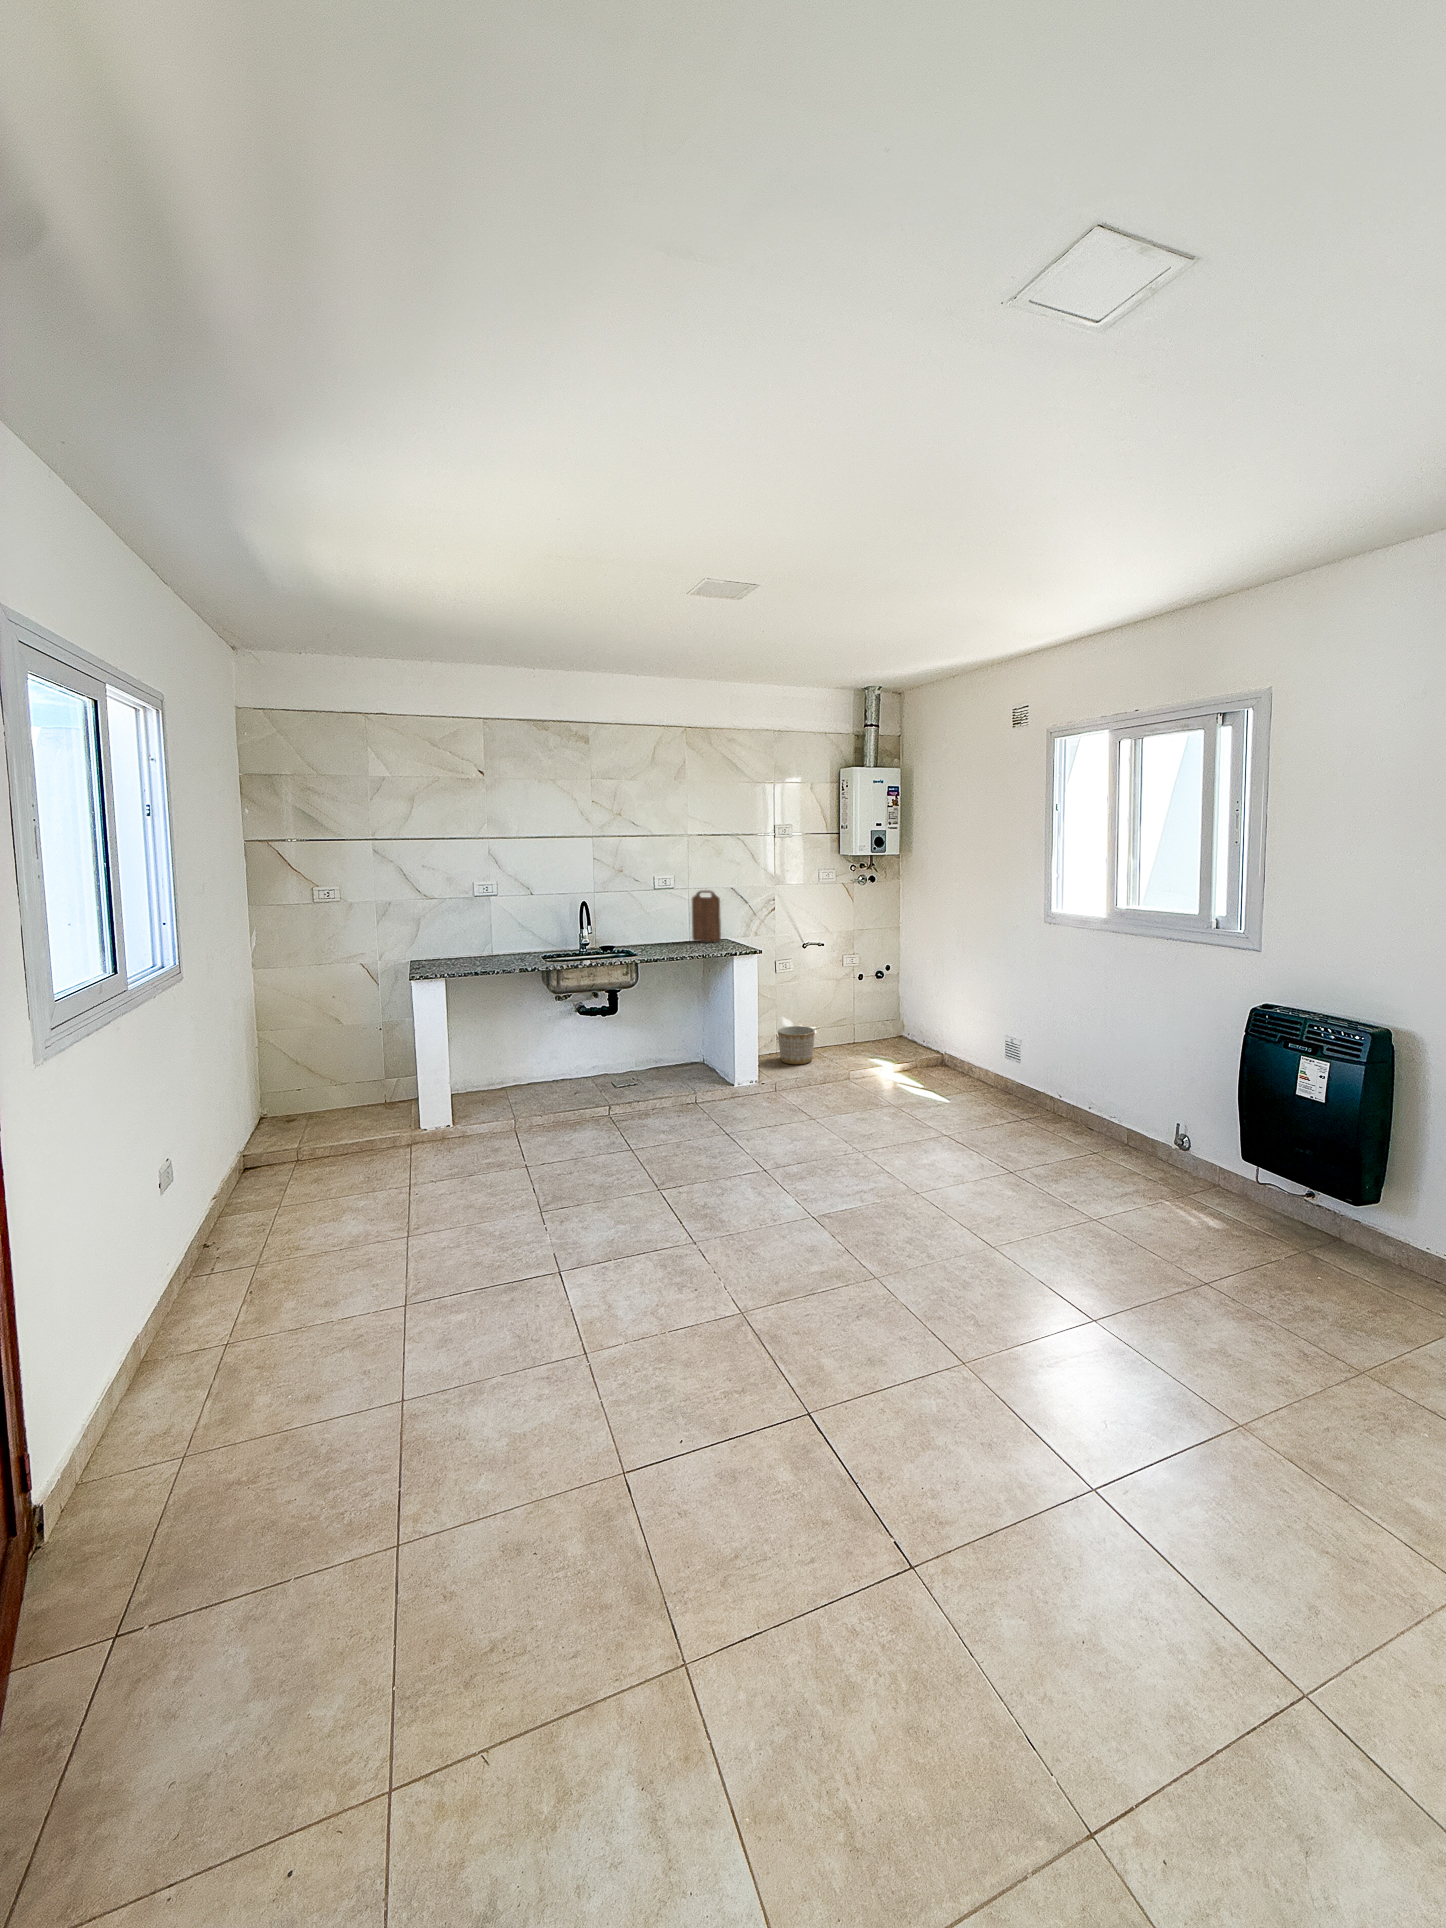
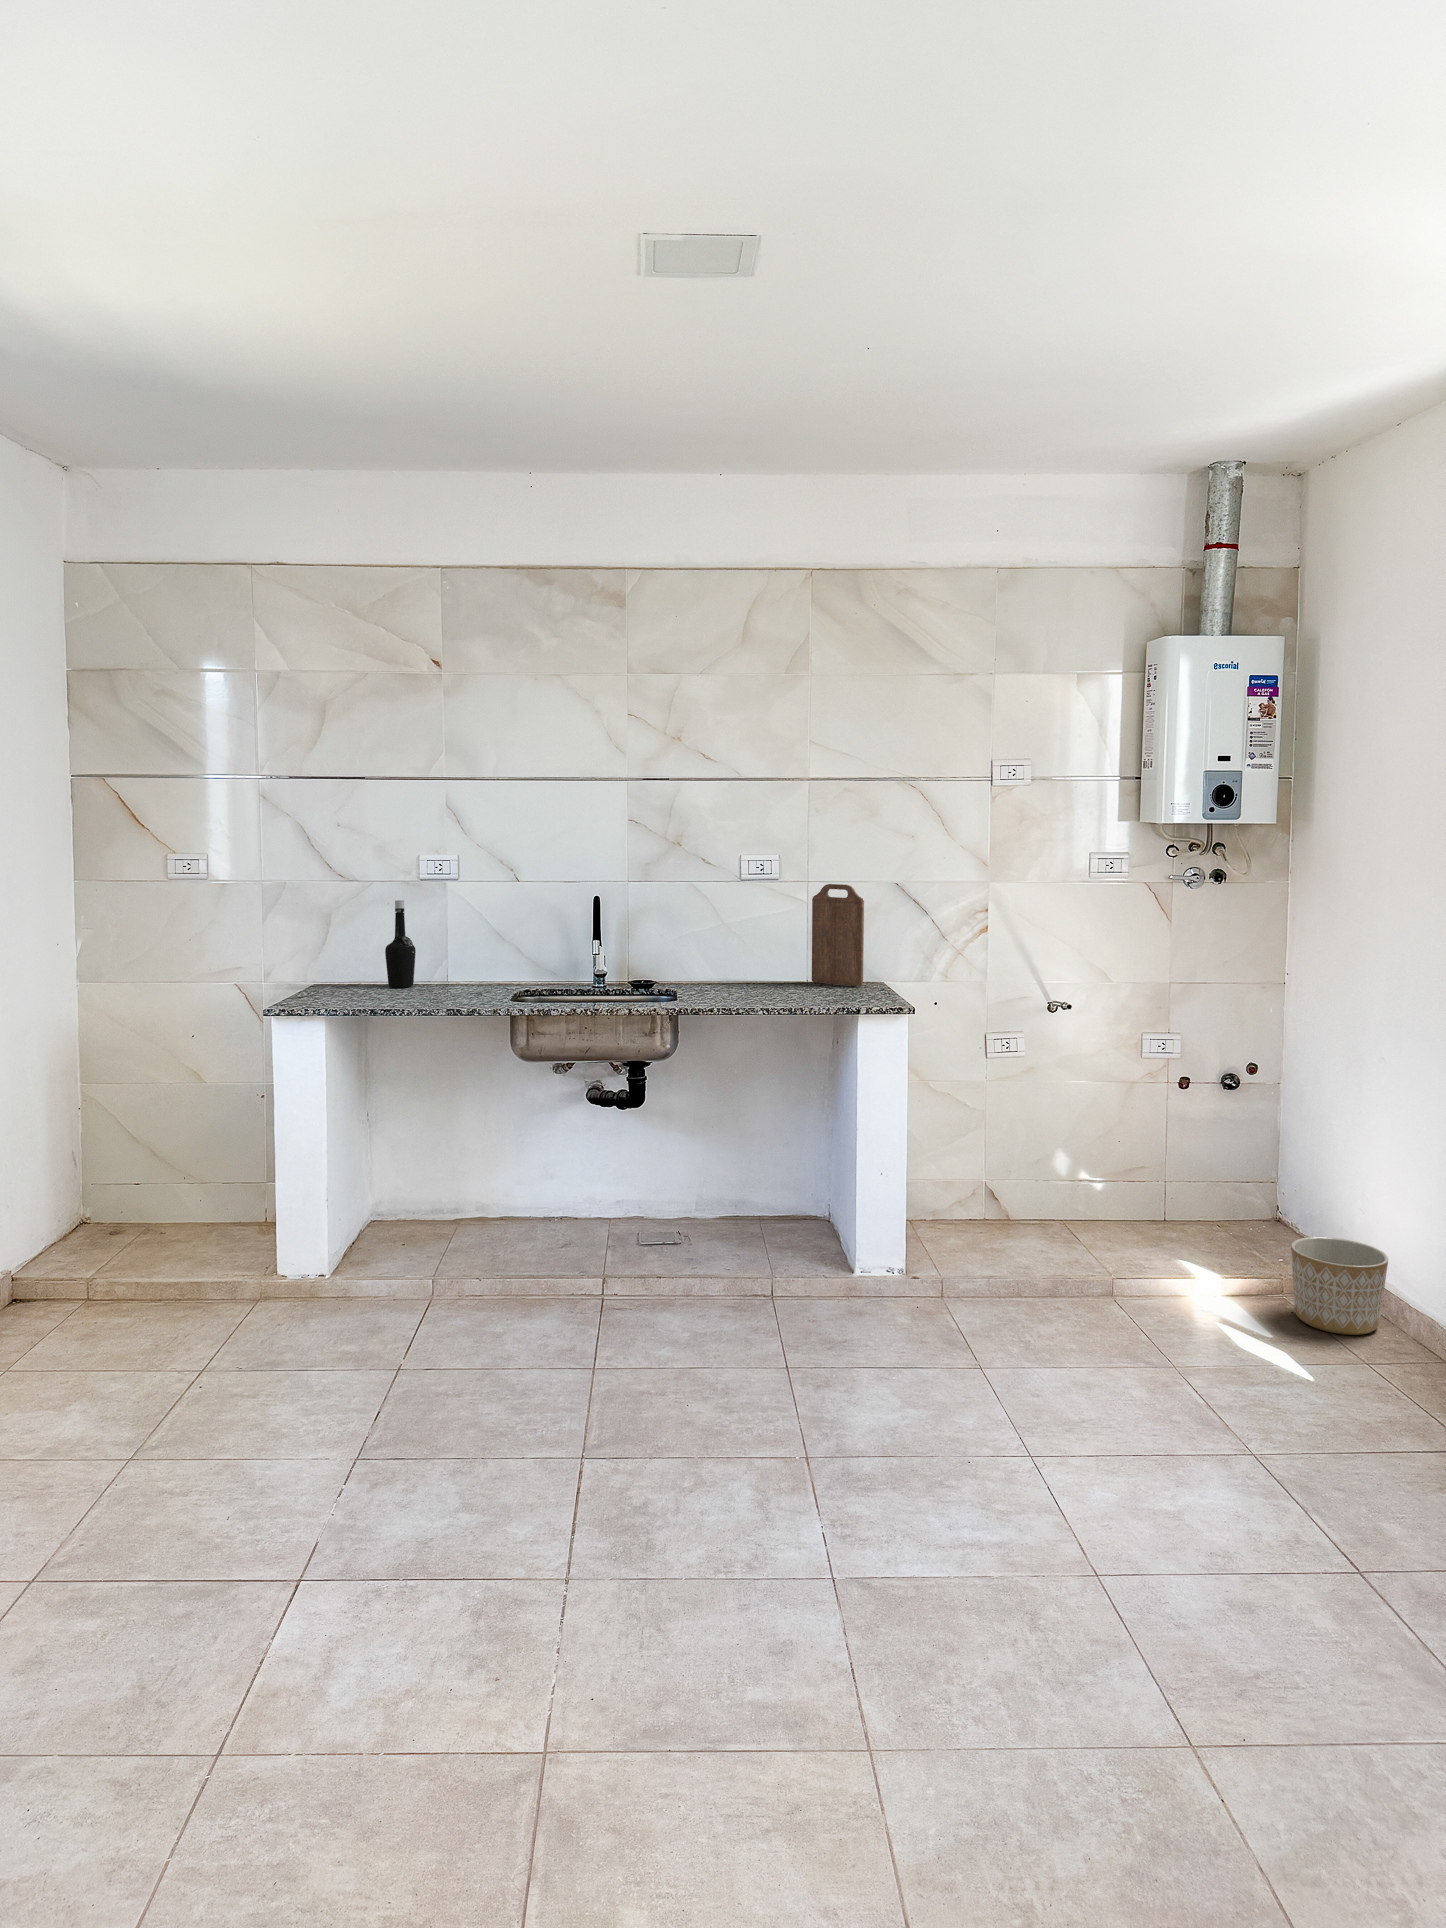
bottle: none [459,909,477,959] -> present [385,900,416,988]
planter: present [778,1026,815,1064] -> present [1291,1237,1388,1335]

